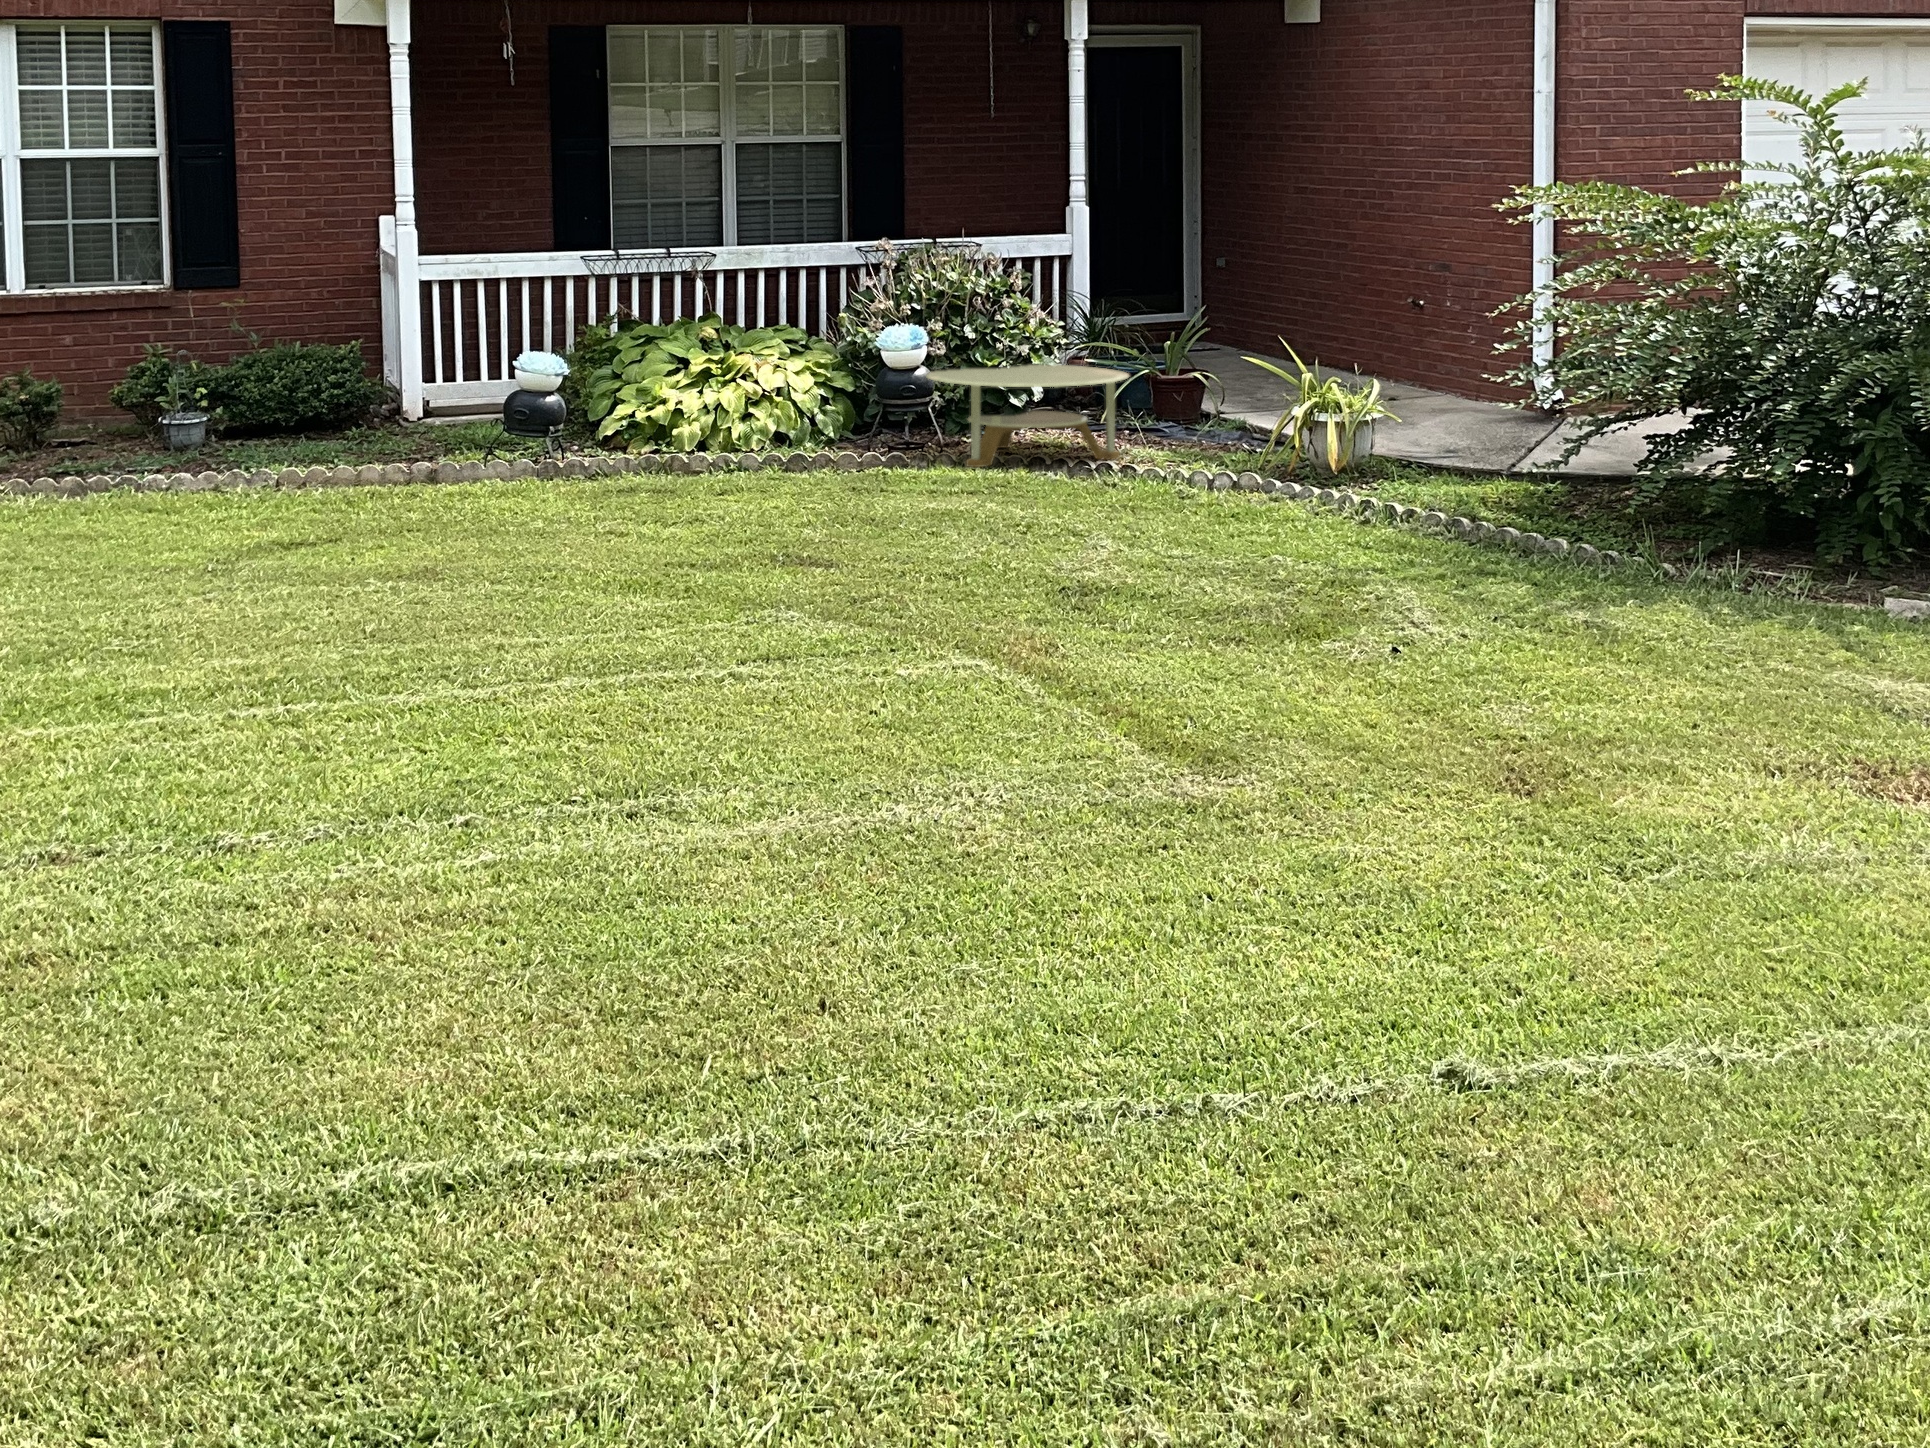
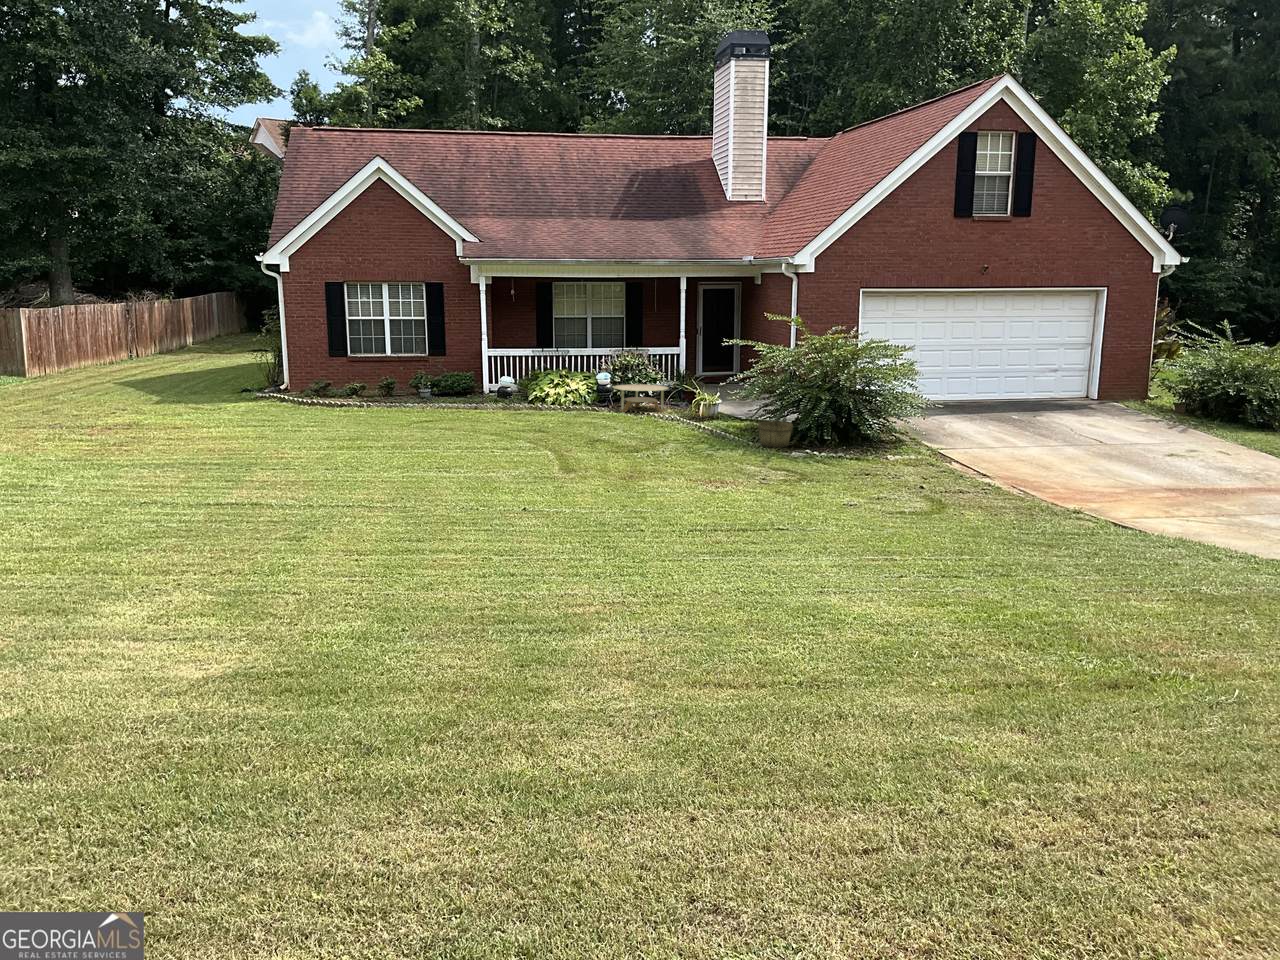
wooden bucket: none [1705,459,1850,581] -> present [758,419,793,447]

